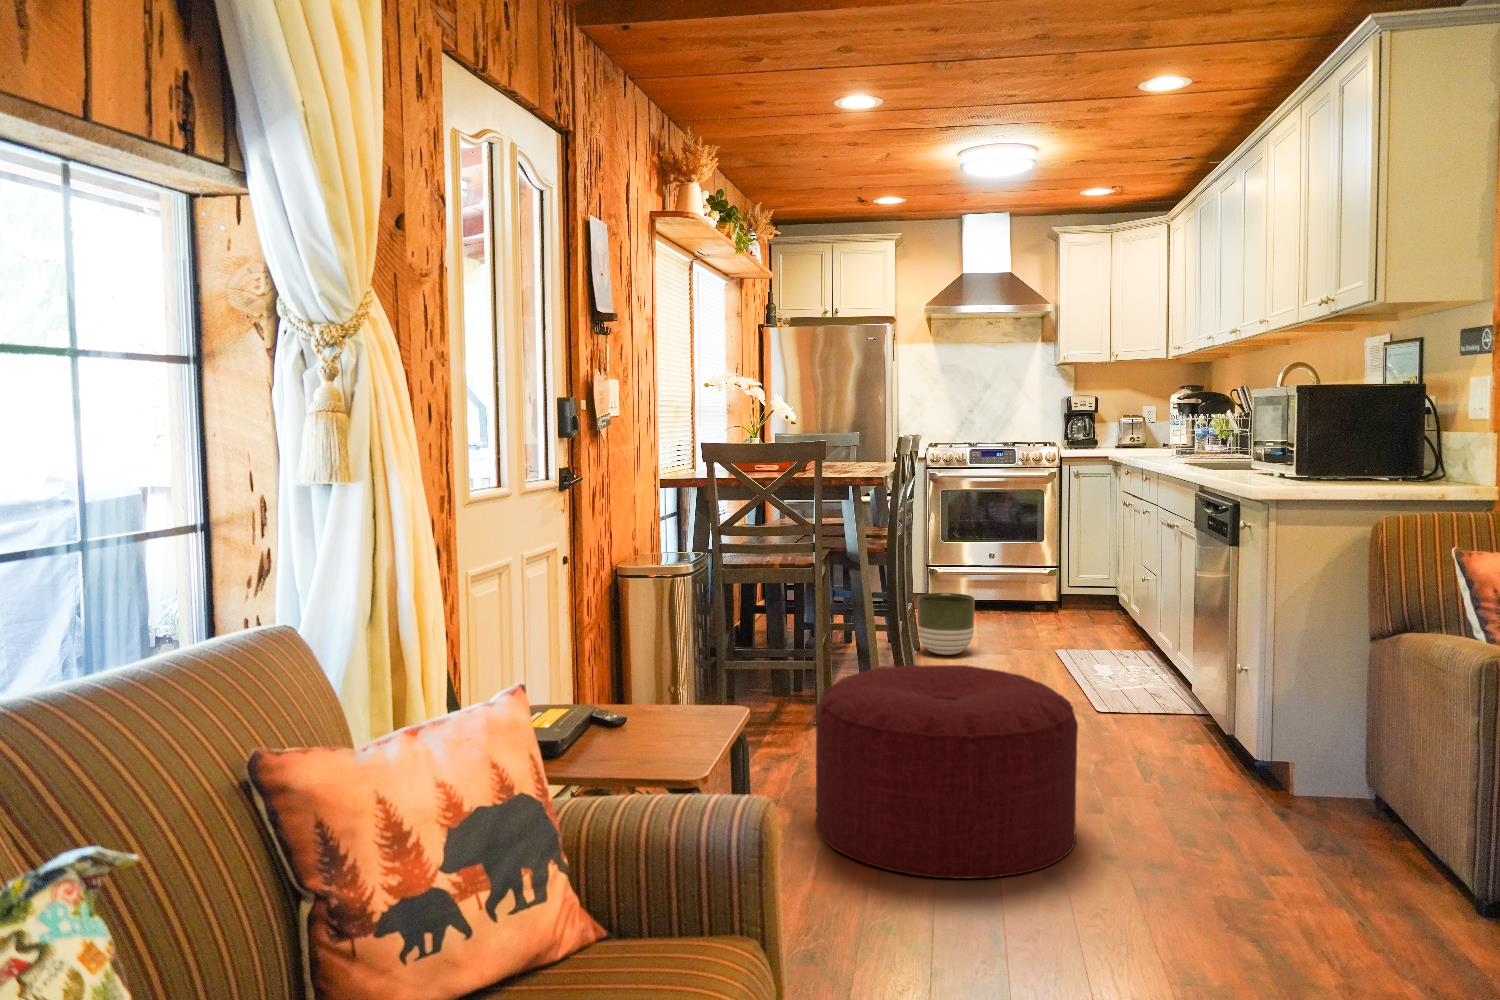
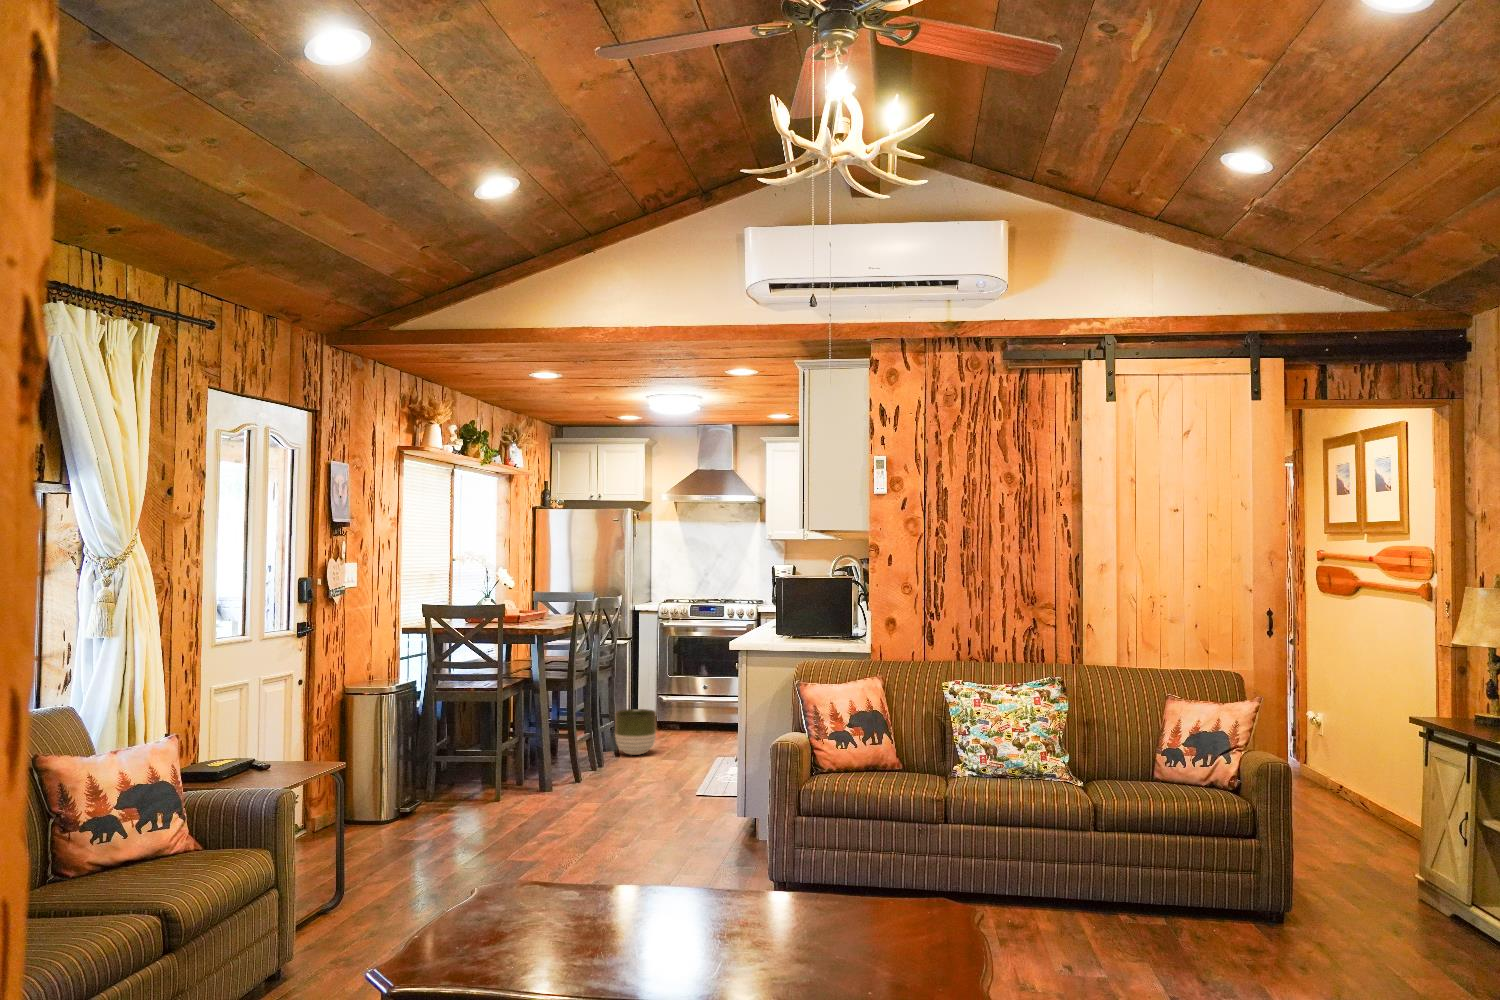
ottoman: present [816,665,1078,878] -> none [441,749,604,873]

